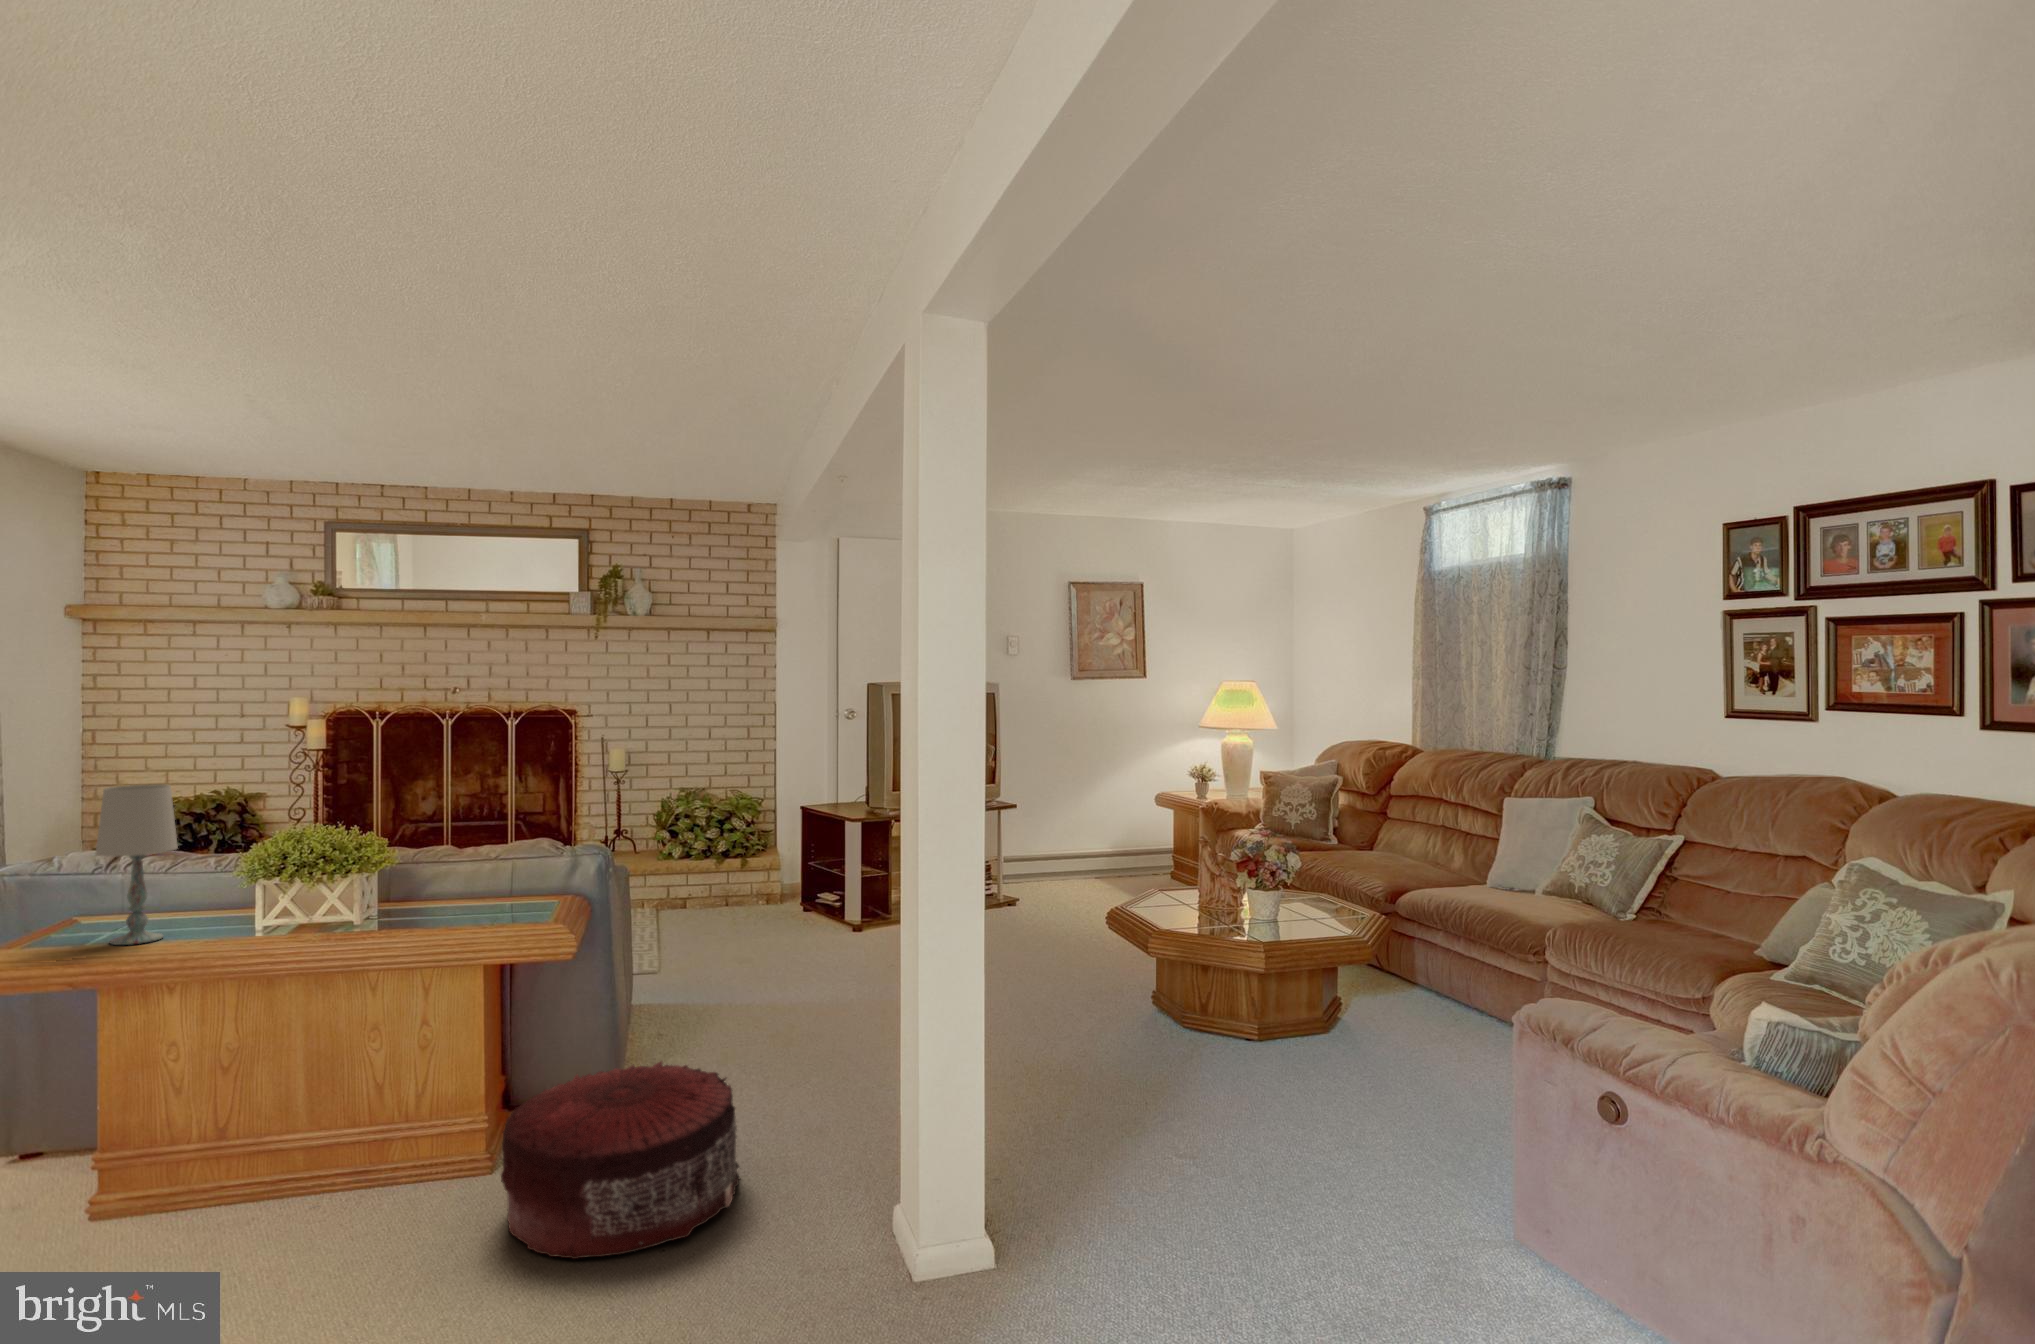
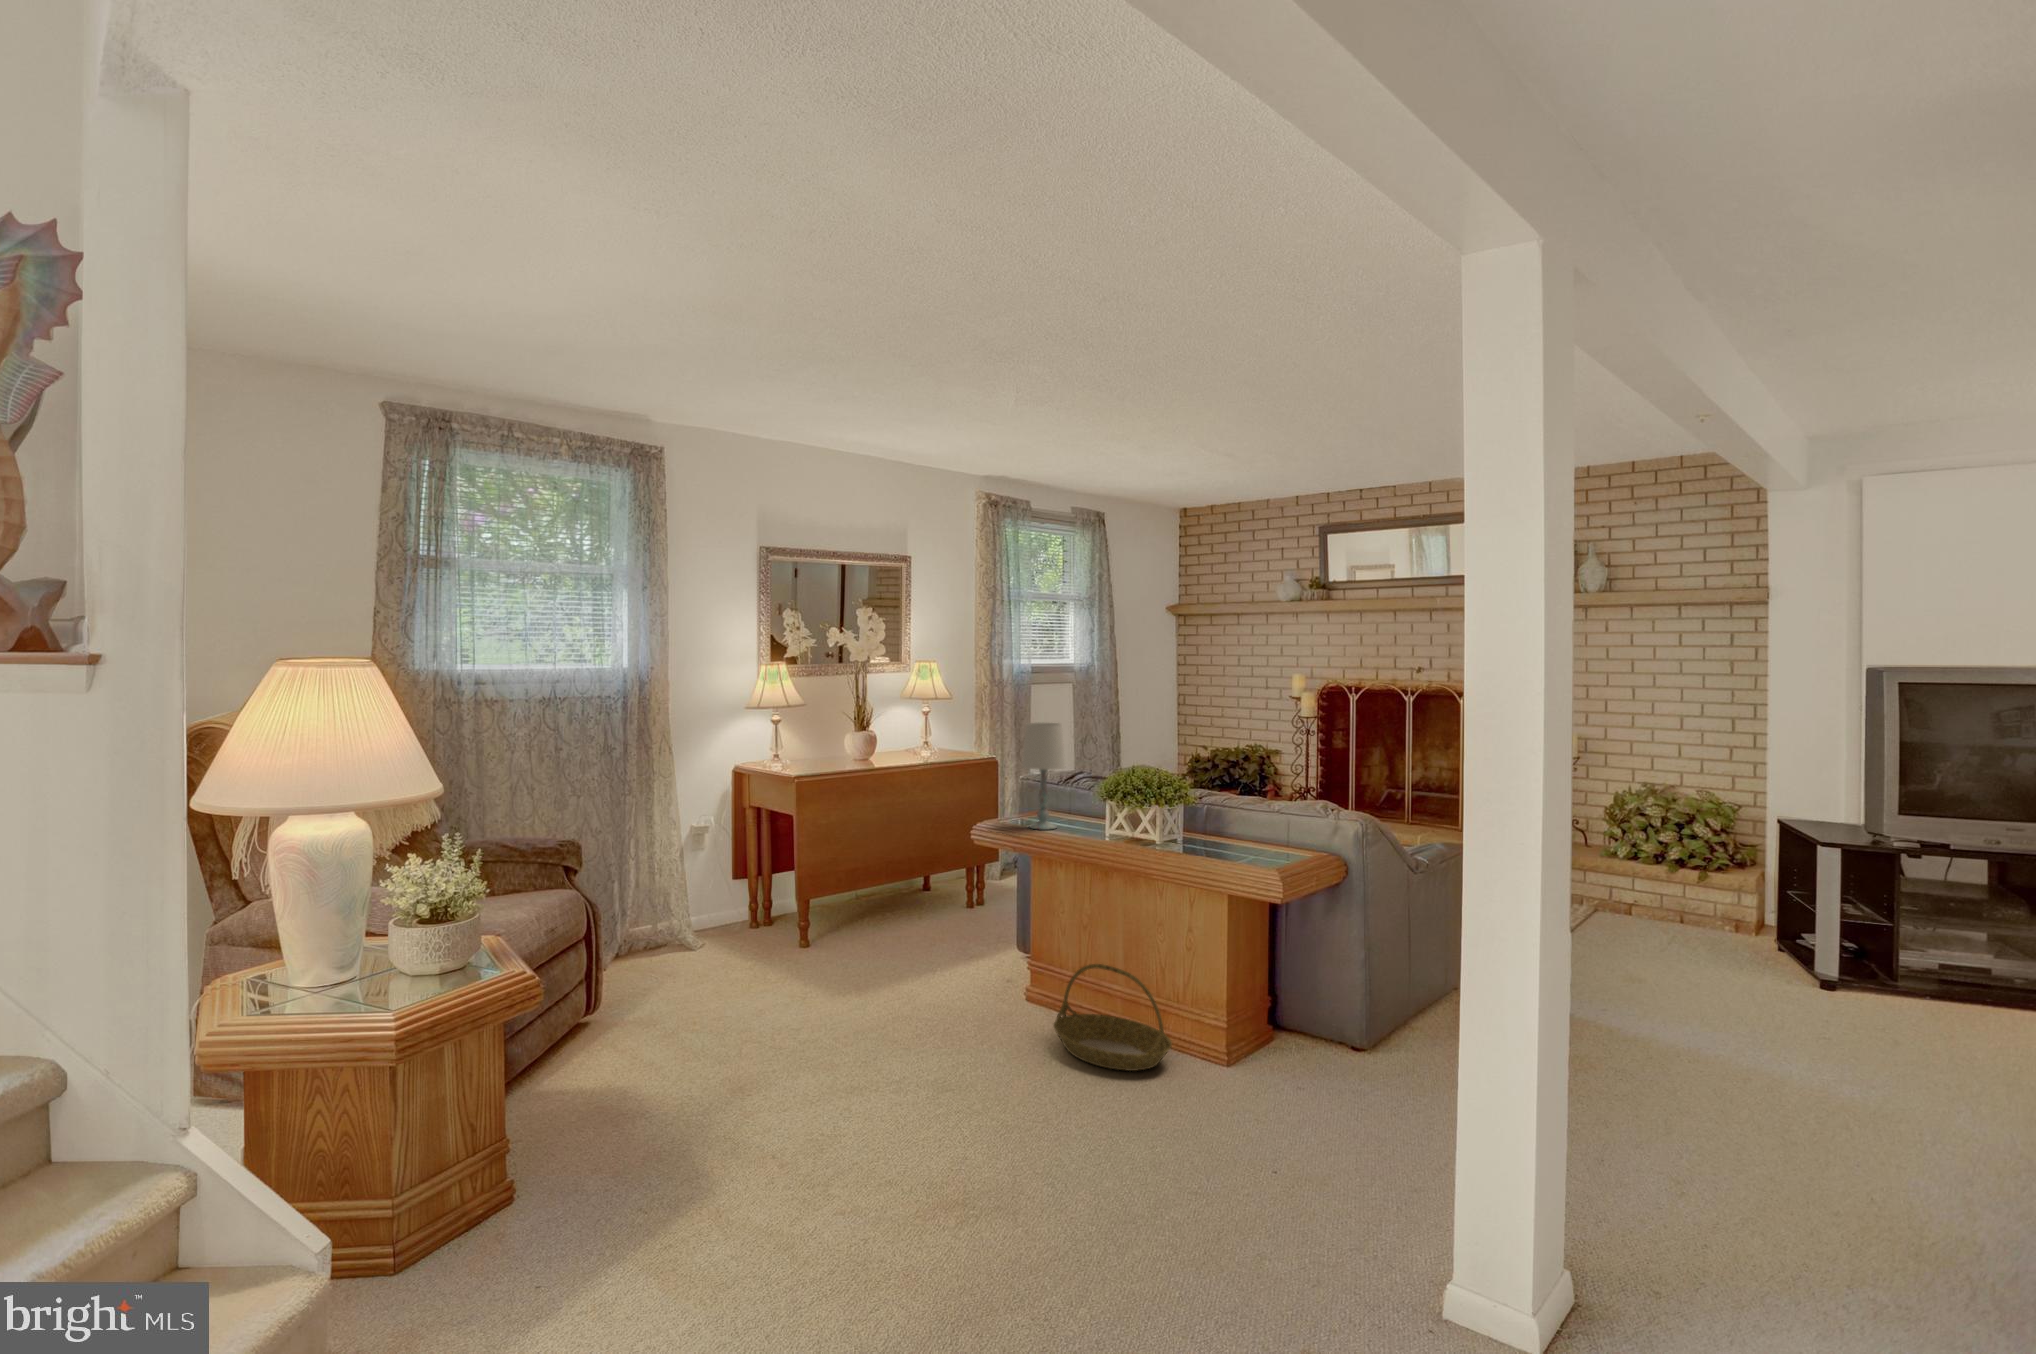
pouf: present [501,1061,740,1259] -> none [1185,1007,1404,1181]
basket: none [221,1100,425,1242] -> present [1053,964,1172,1071]

